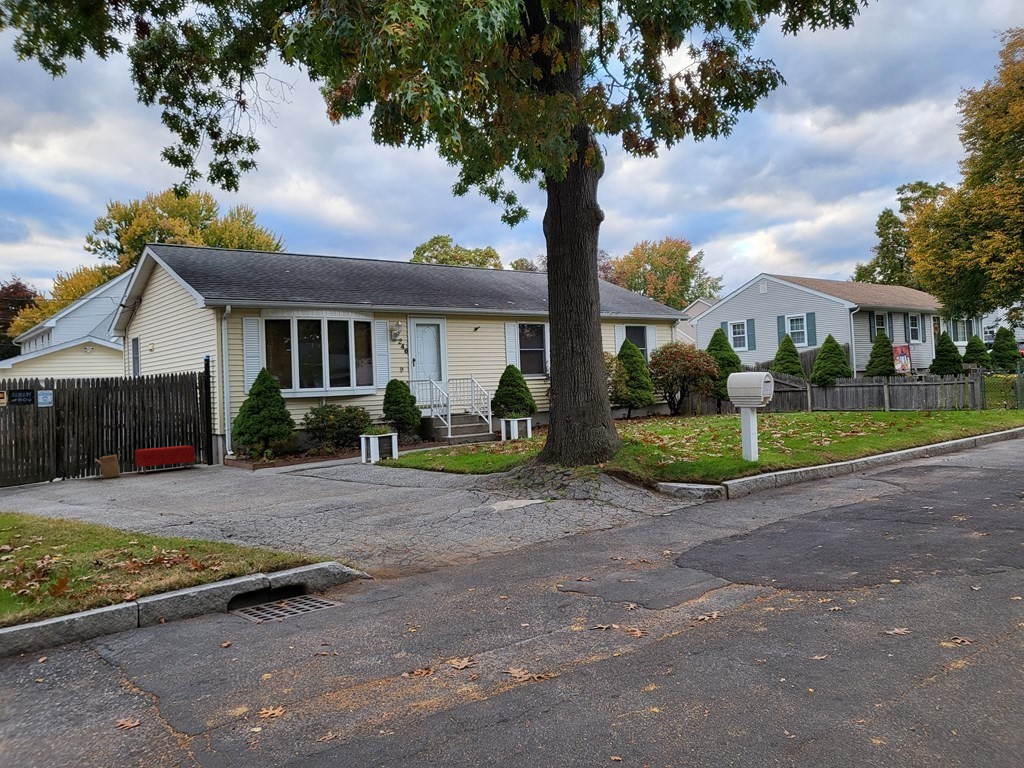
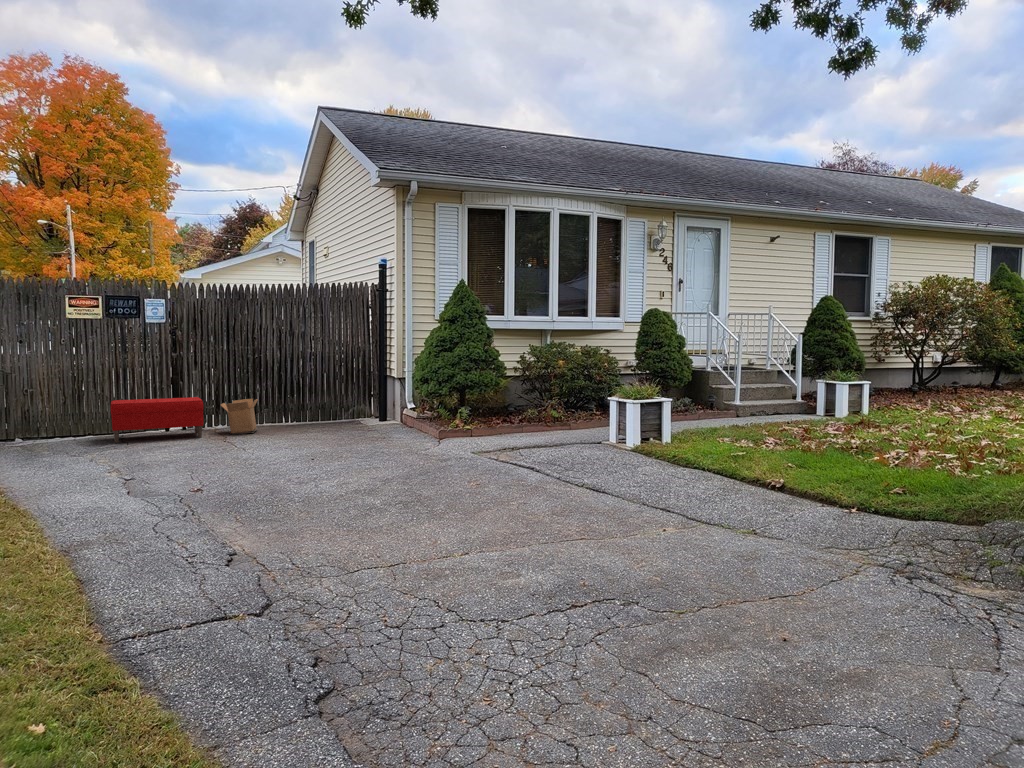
bench: present [135,446,195,474] -> present [111,397,203,443]

